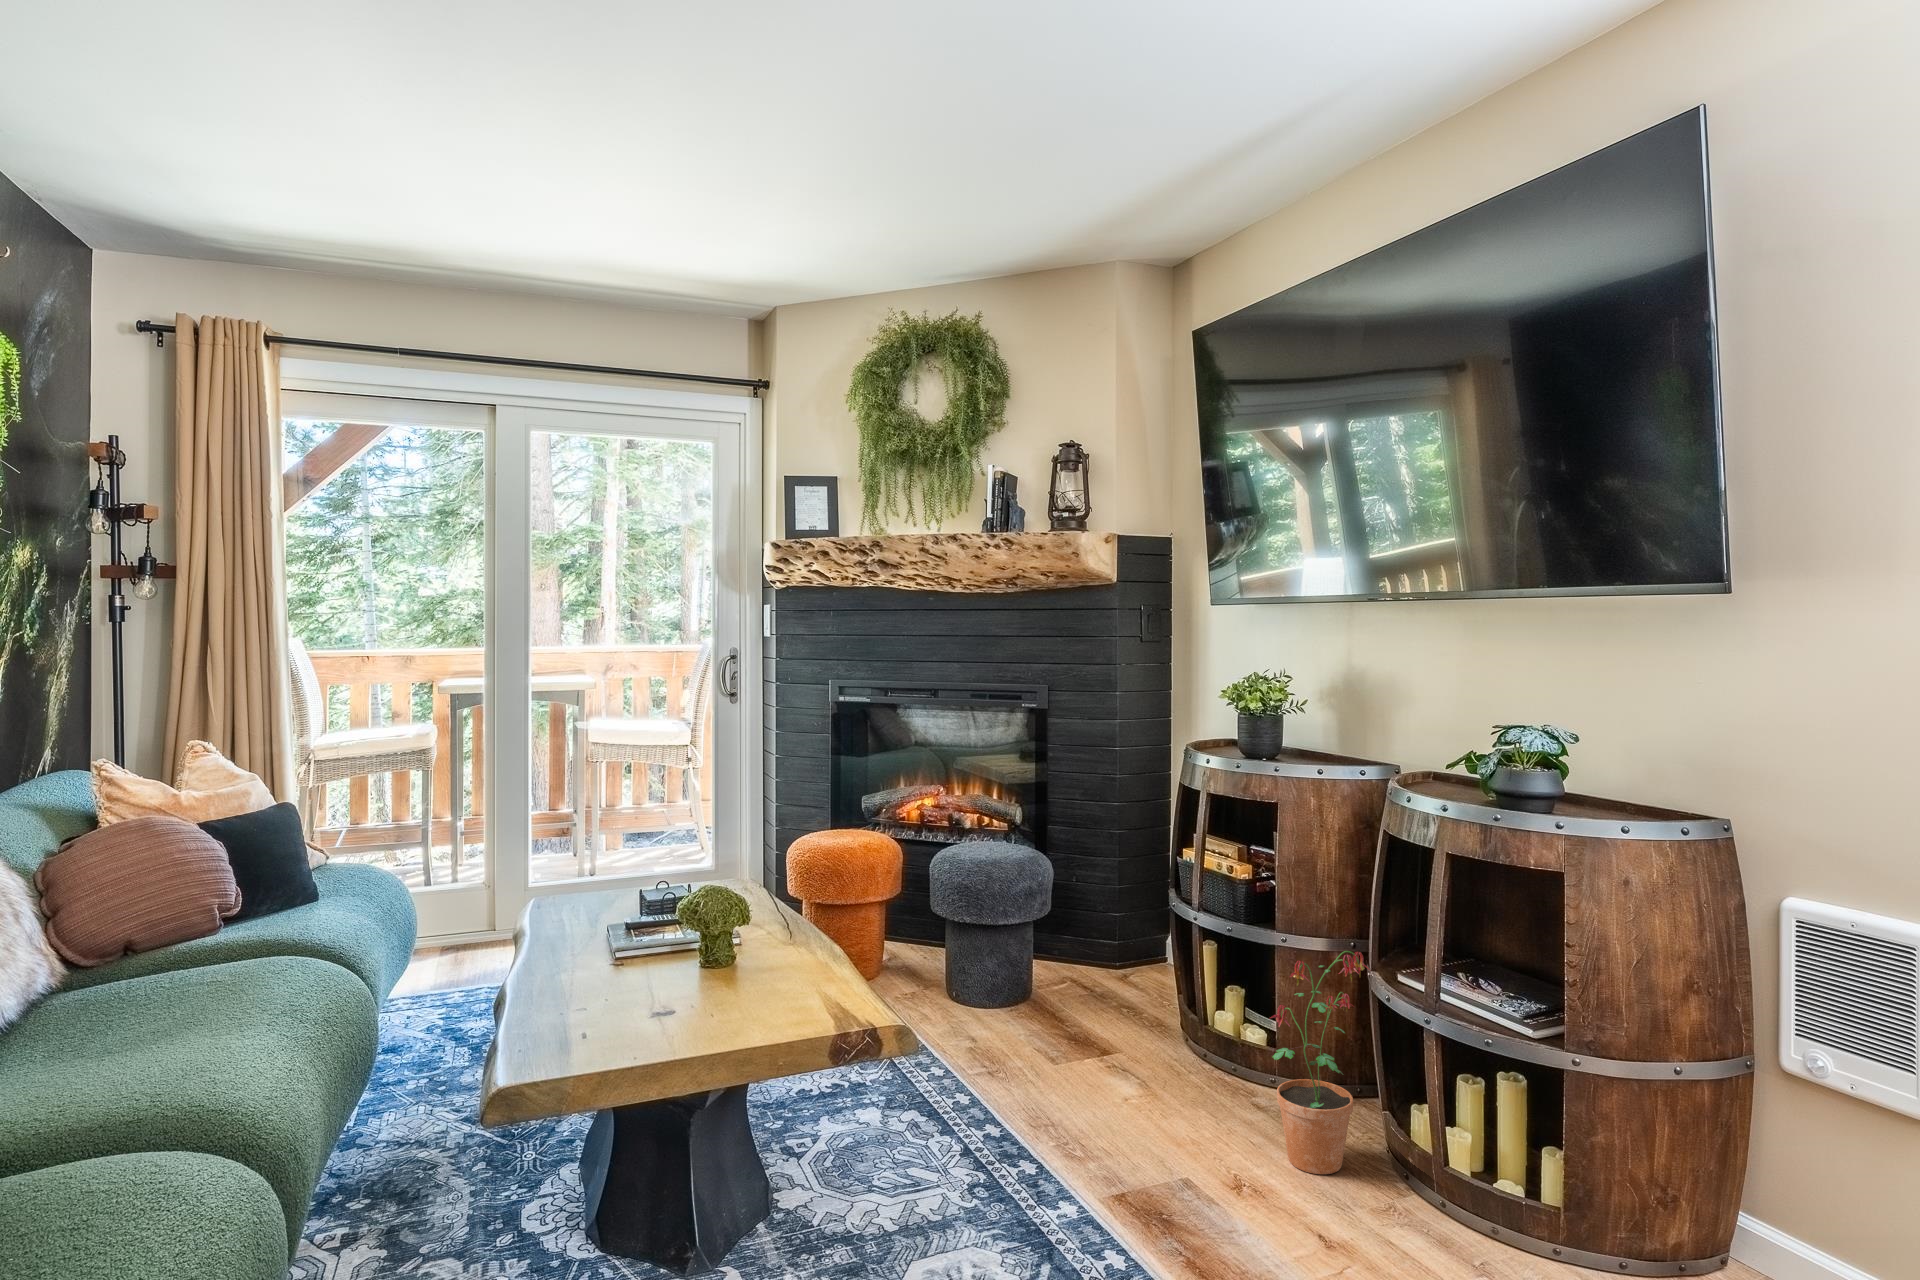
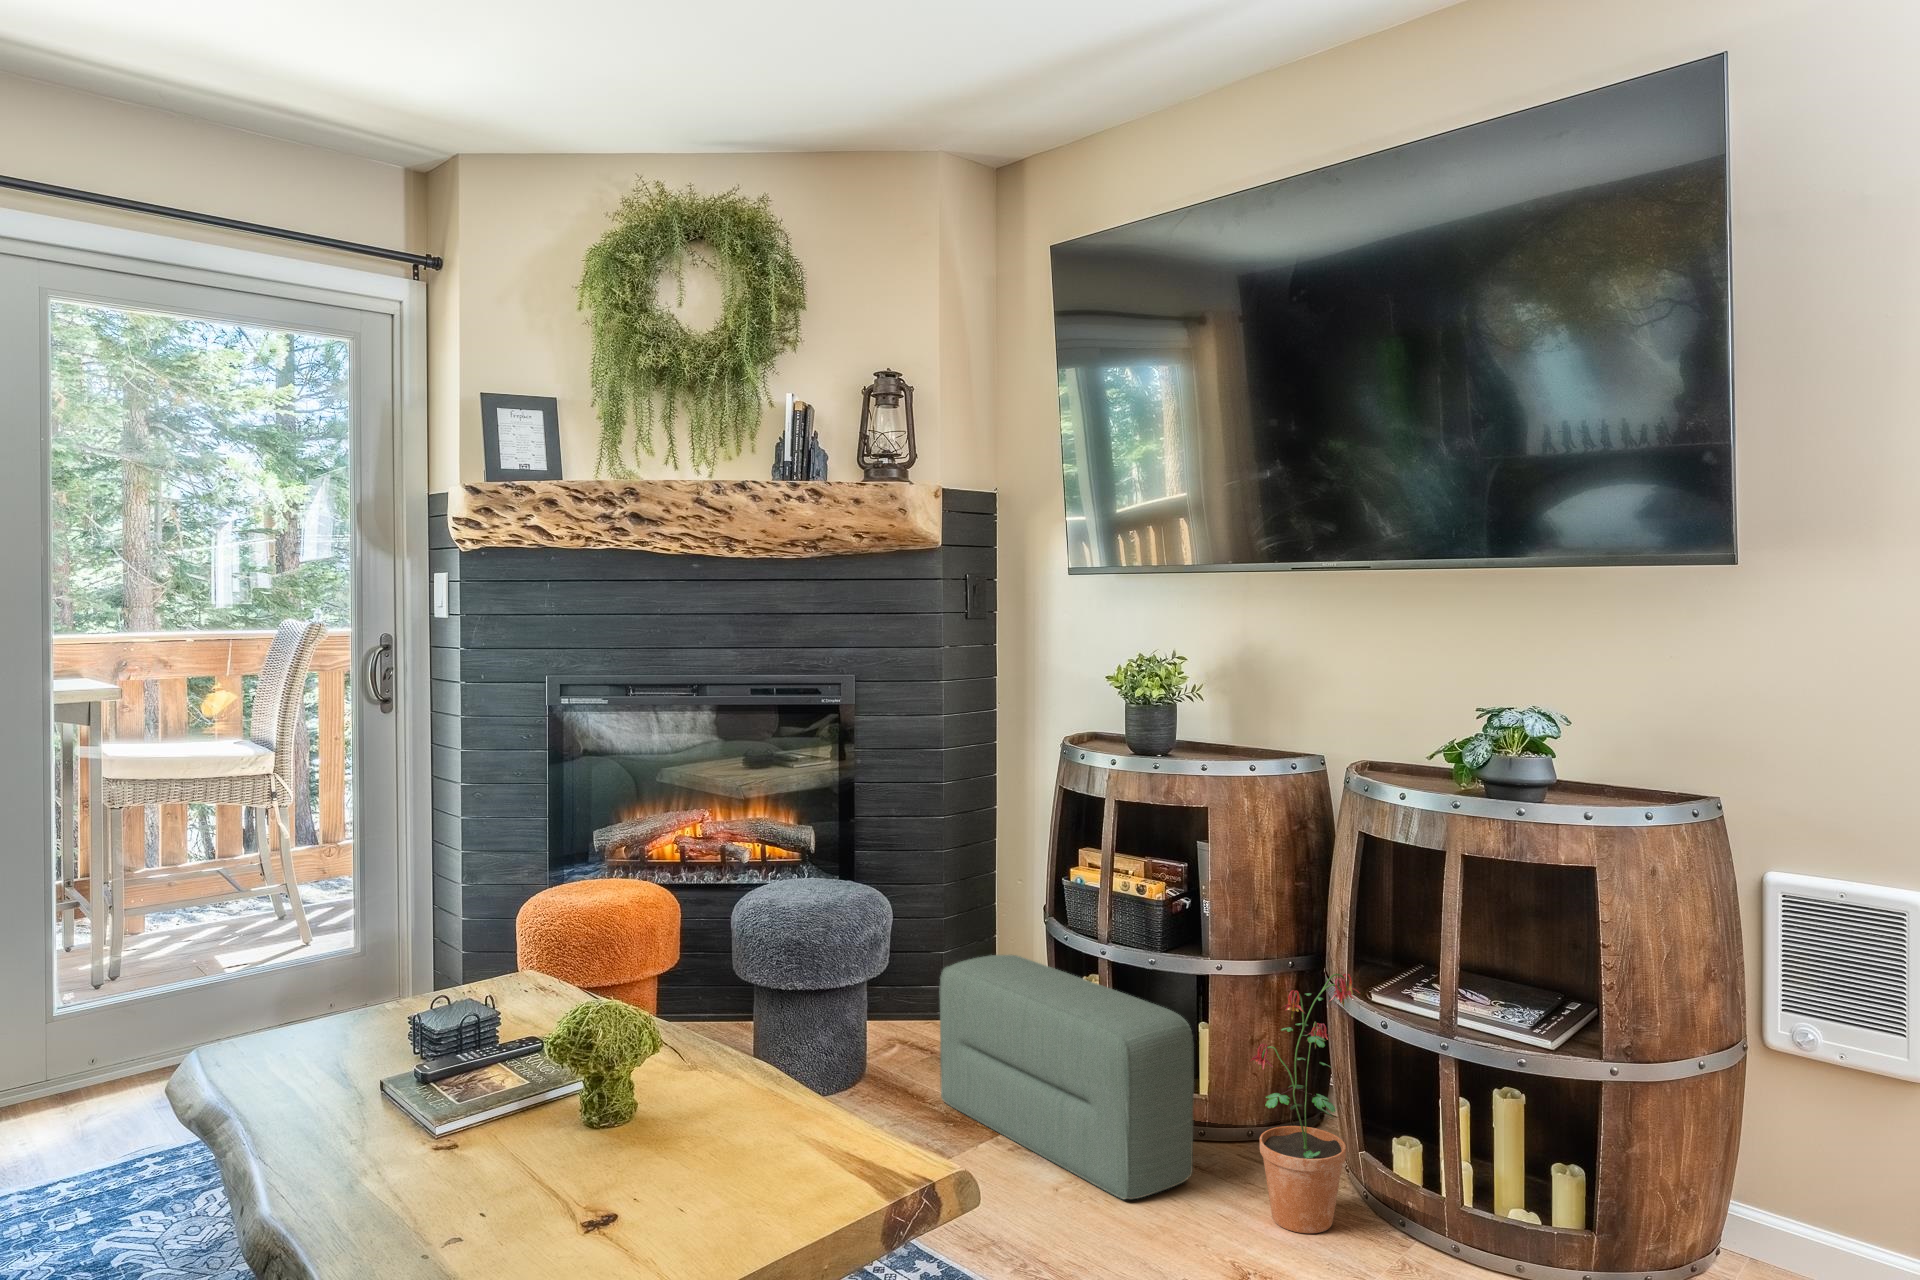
pouf: none [1072,914,1239,1123] -> present [940,955,1194,1200]

